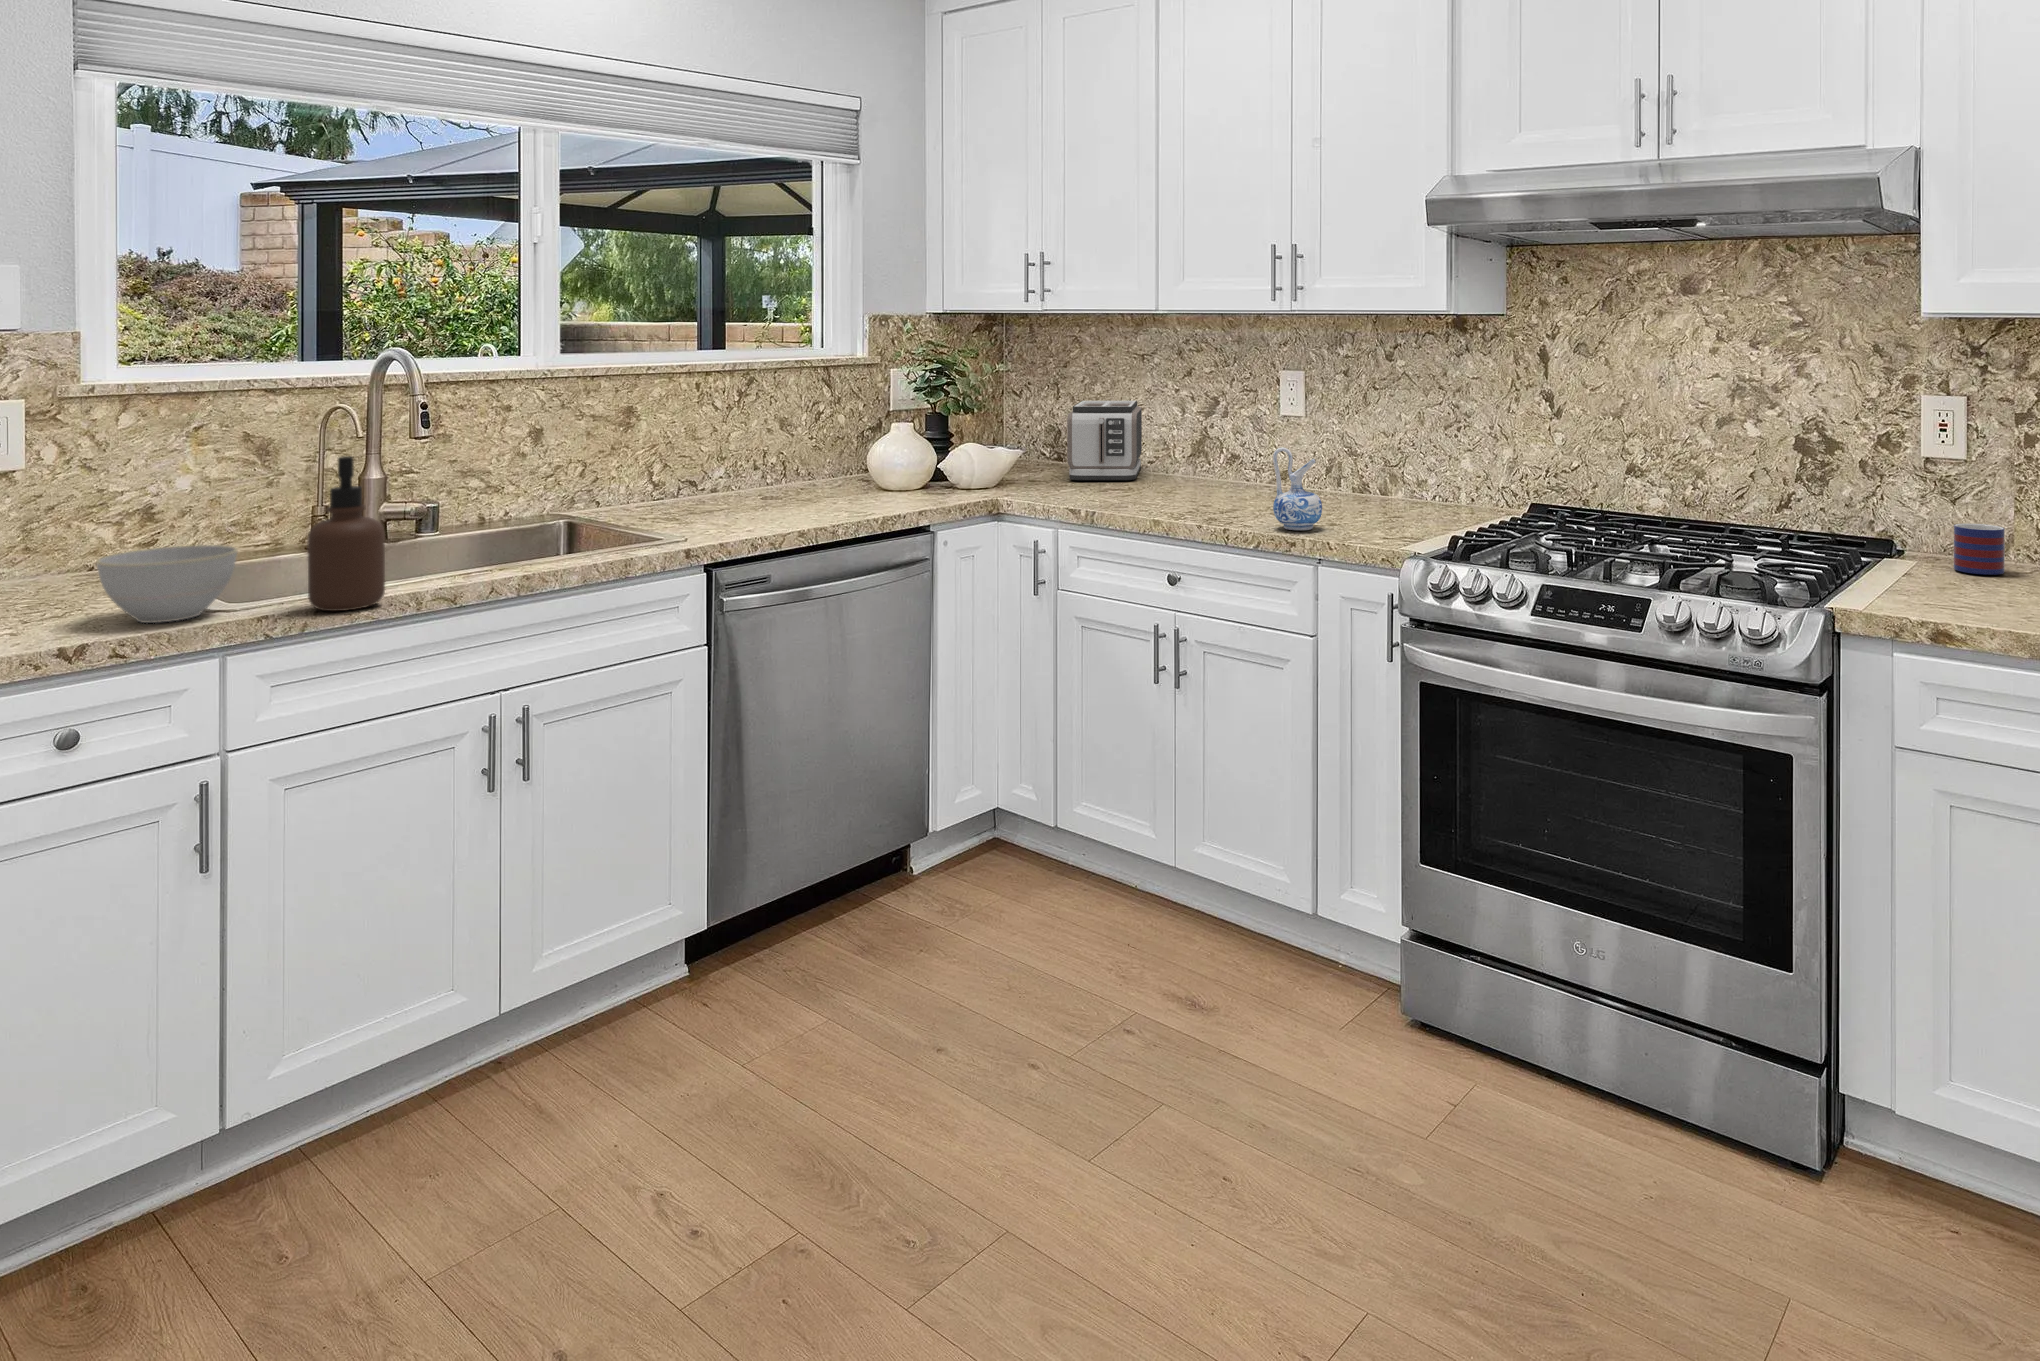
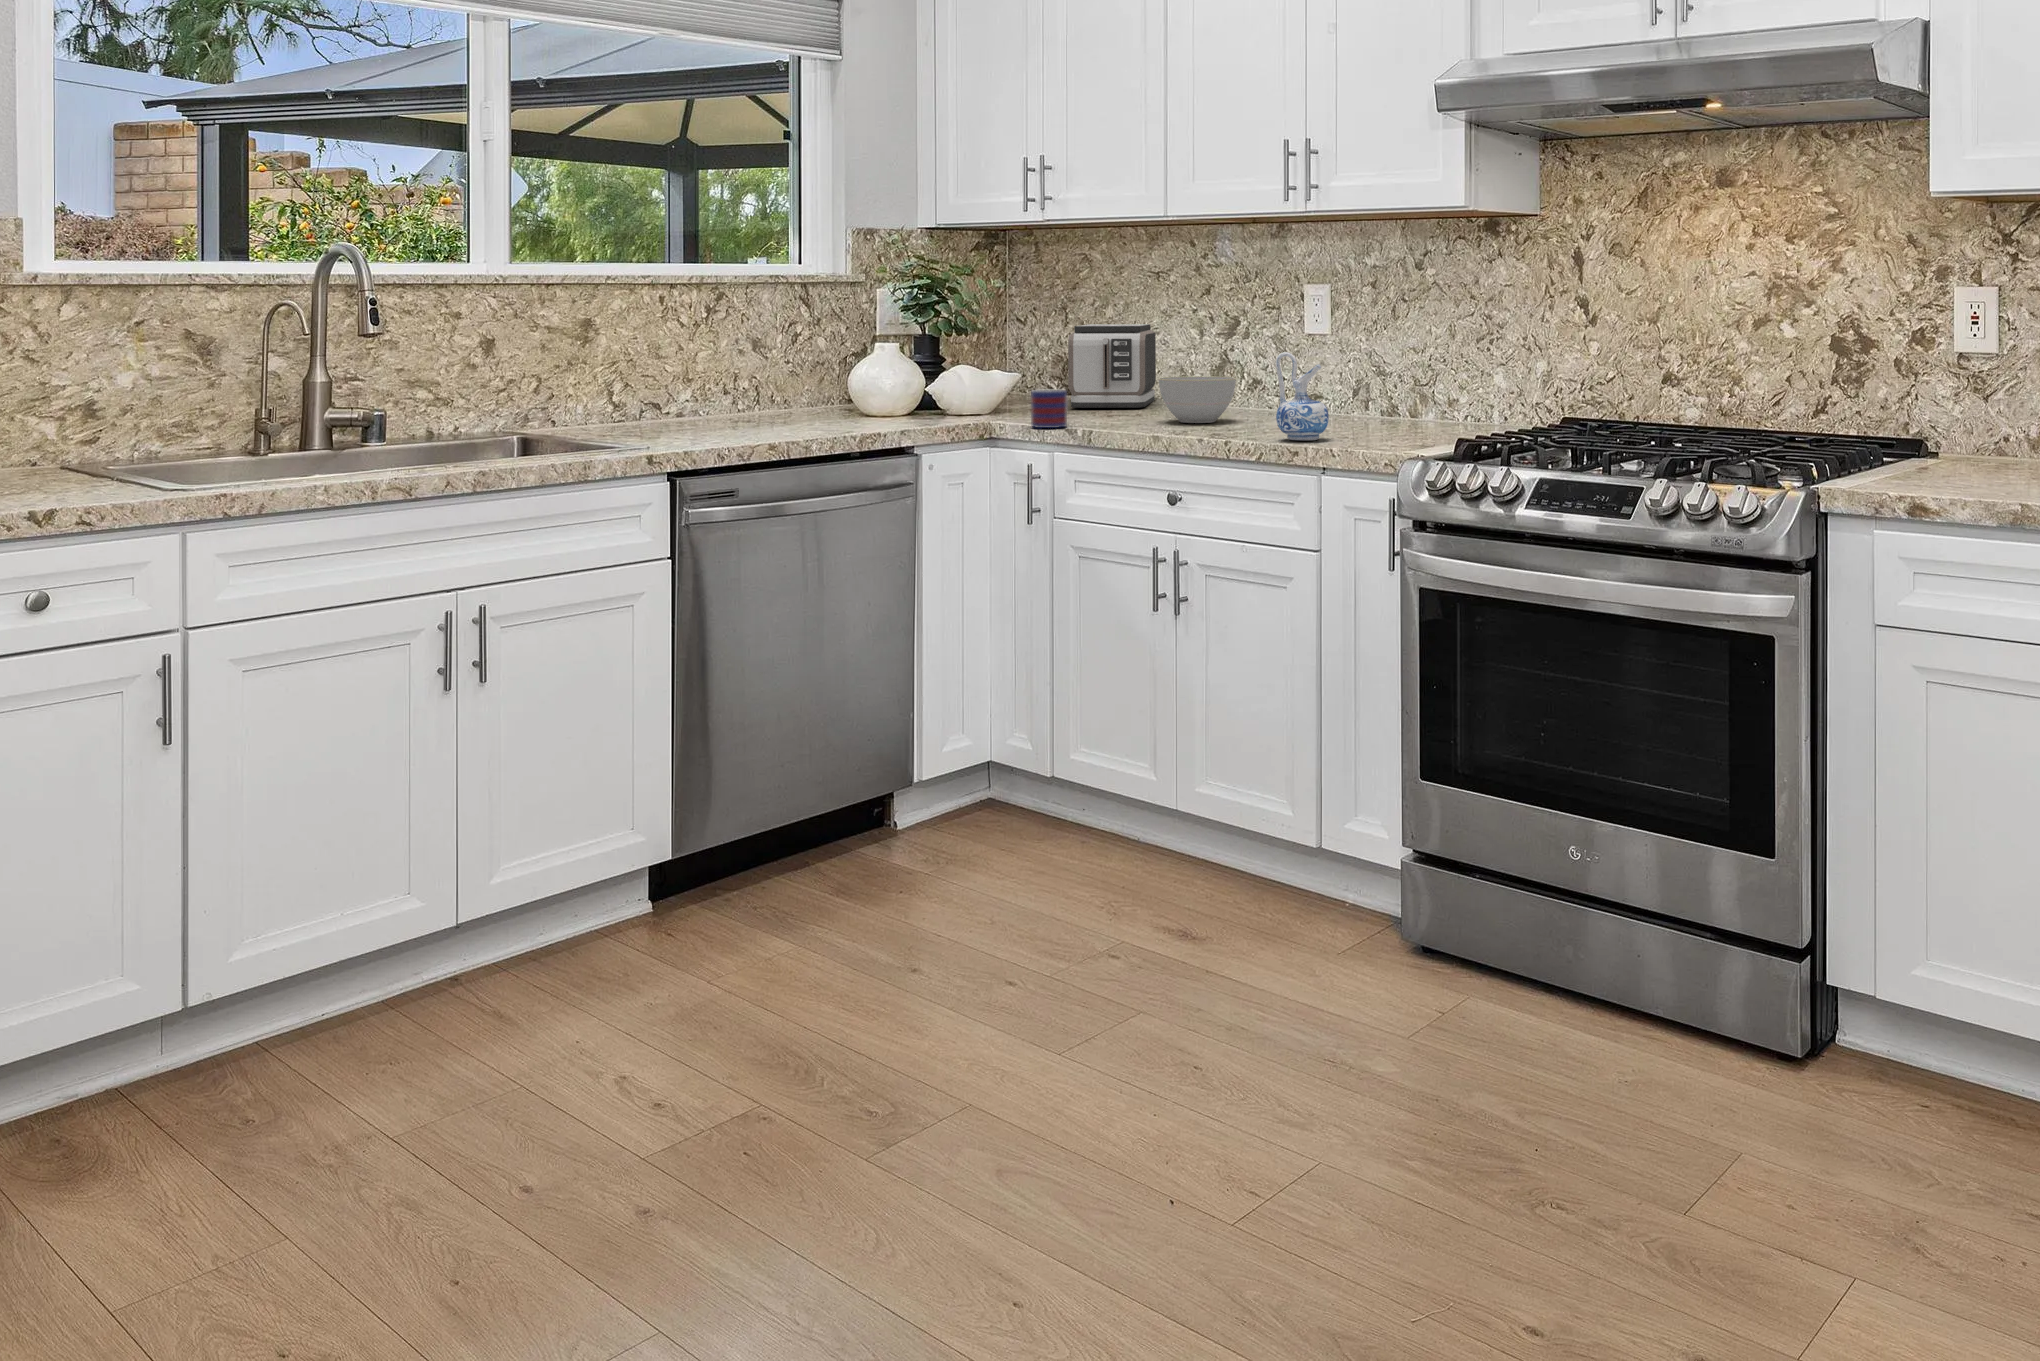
soap dispenser: present [307,456,385,611] -> none [267,336,344,490]
mug: present [1954,523,2005,575] -> present [1031,389,1068,428]
bowl: present [96,545,237,623] -> present [1158,376,1236,423]

